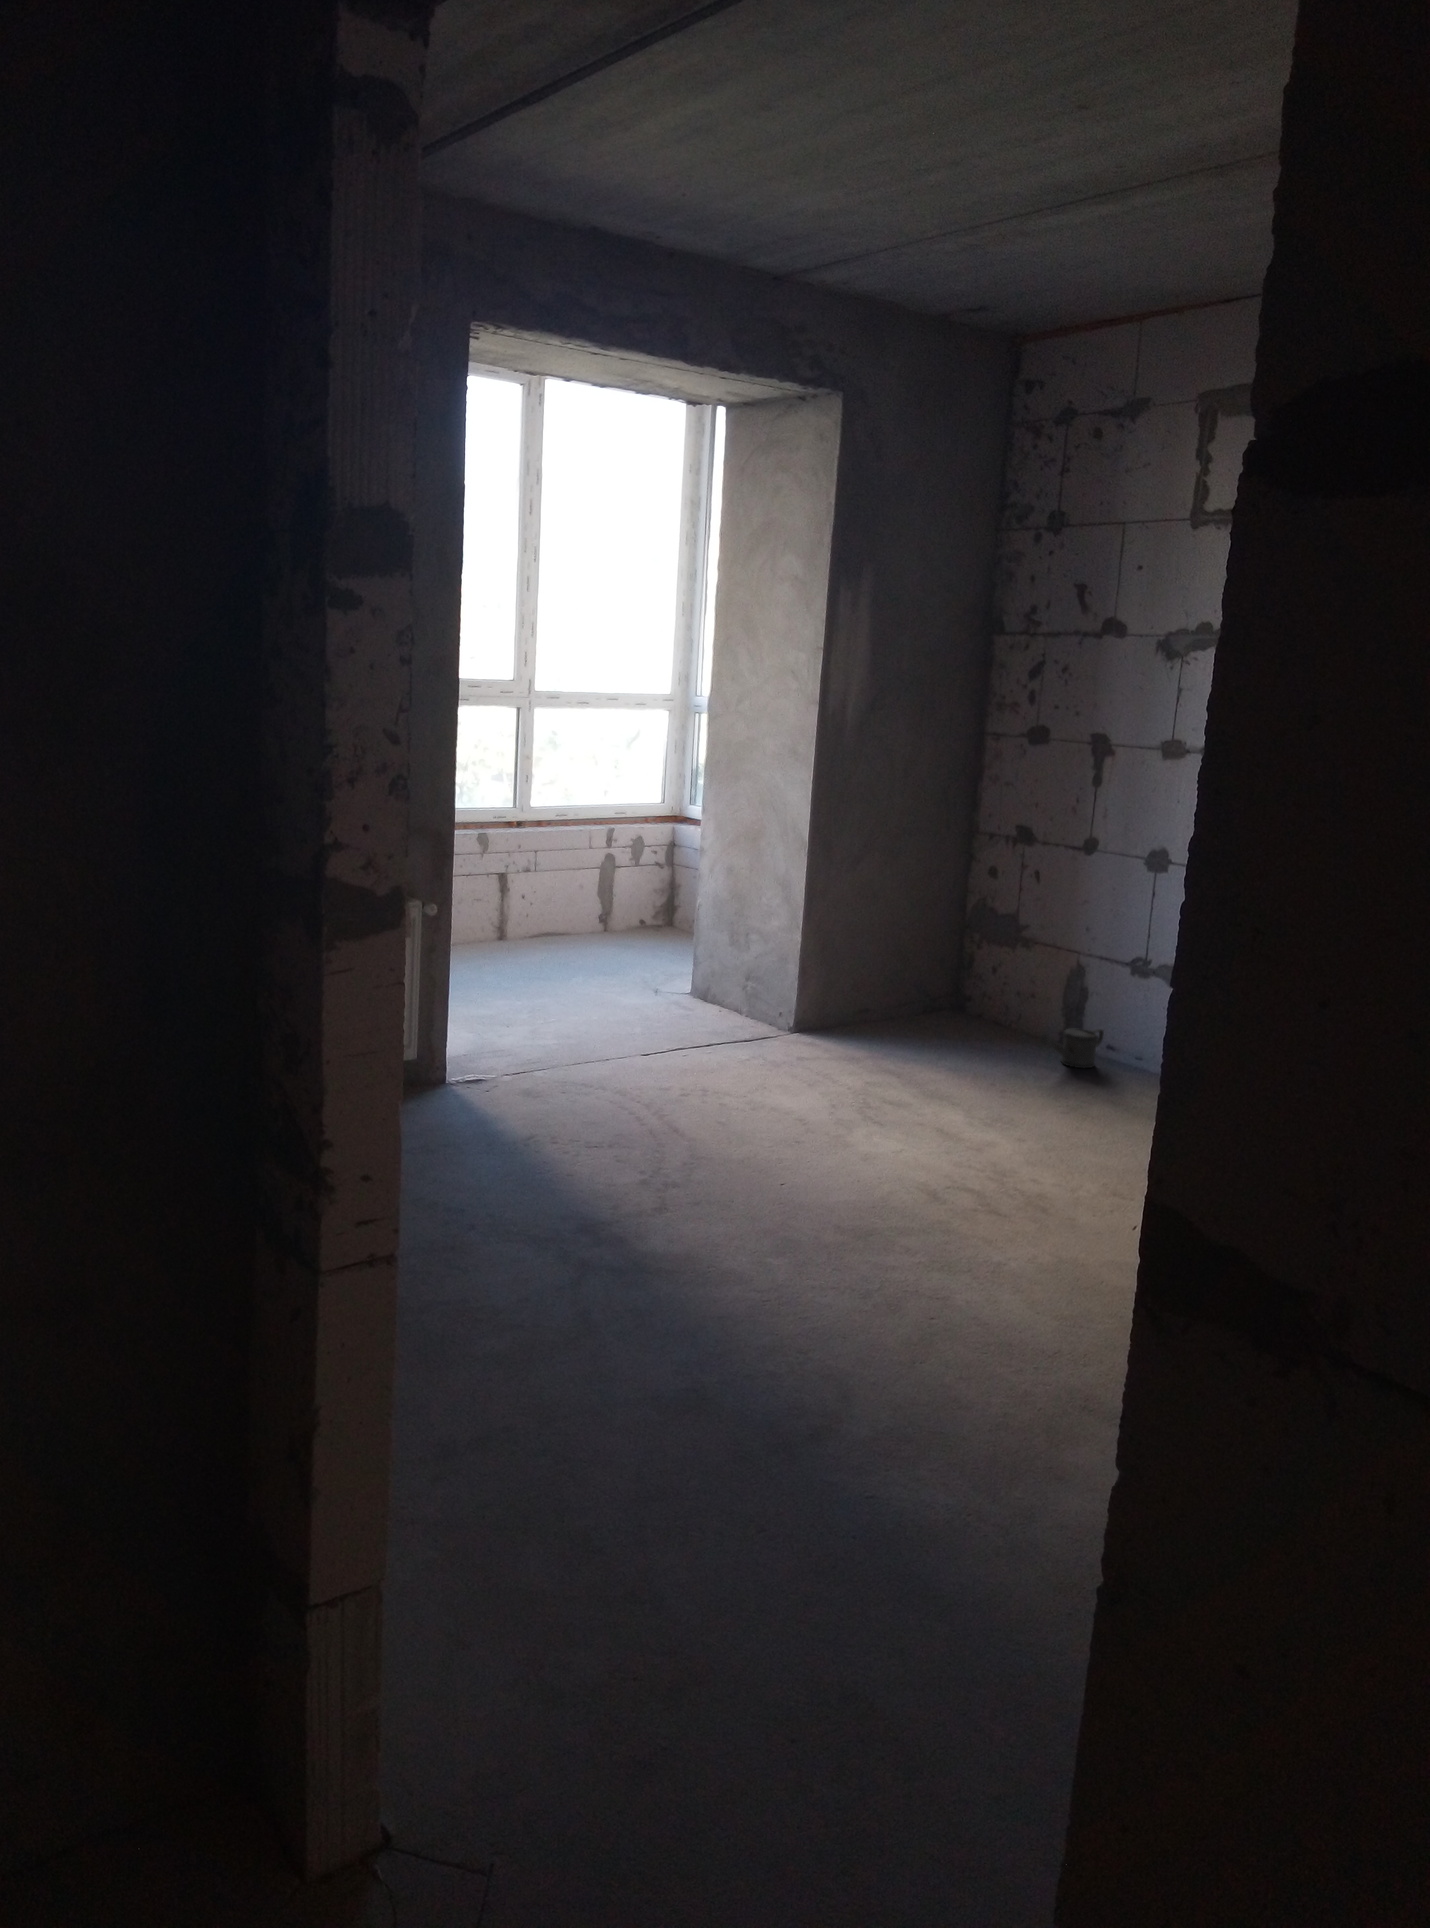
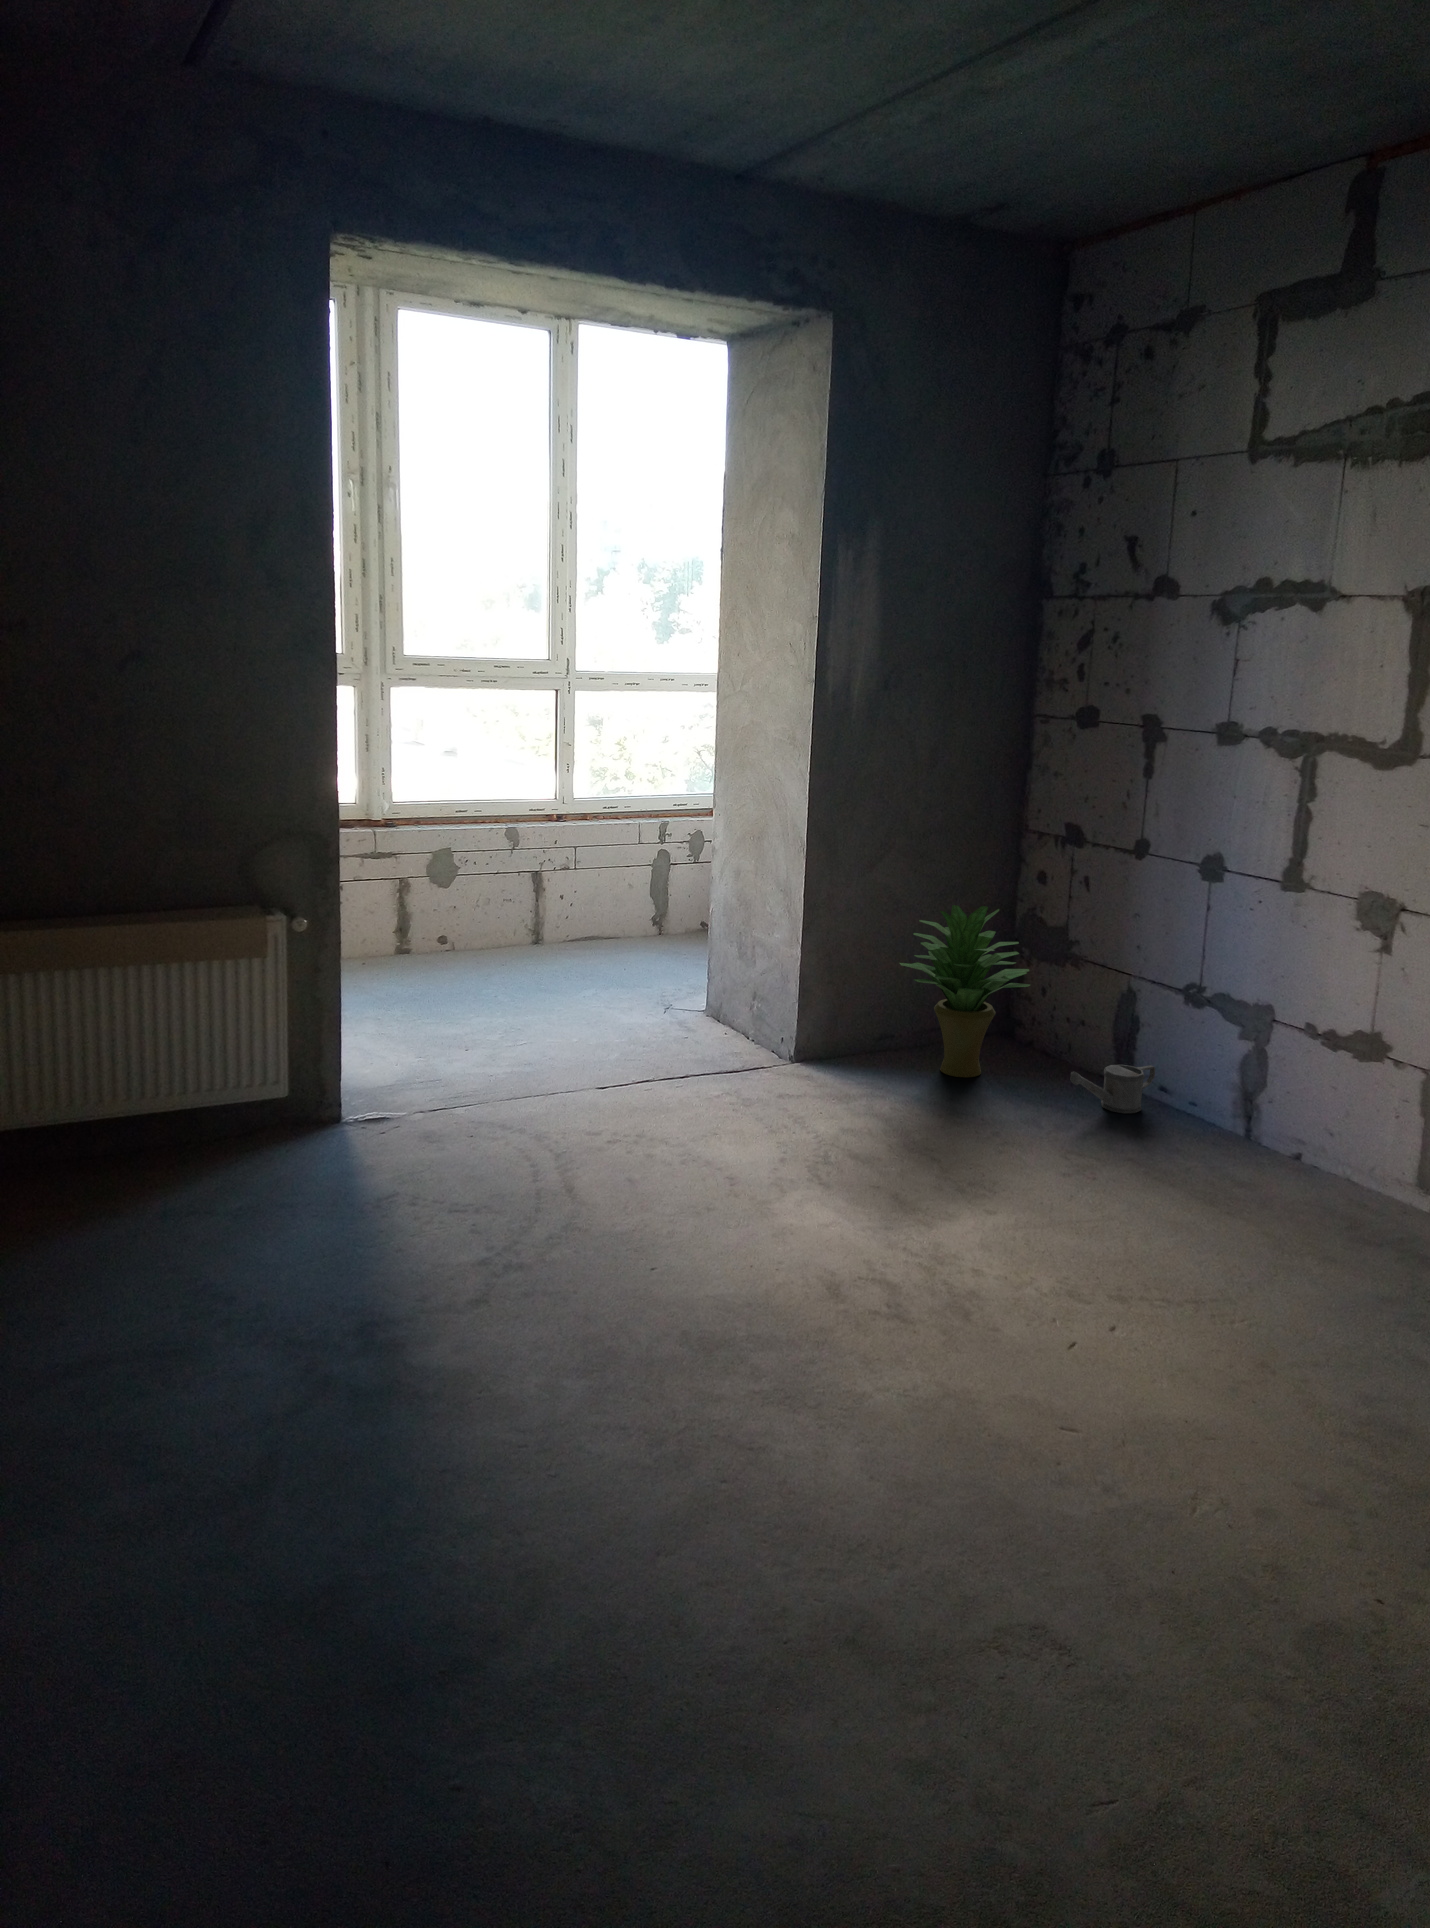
potted plant: none [885,896,999,1043] -> present [900,905,1030,1077]

